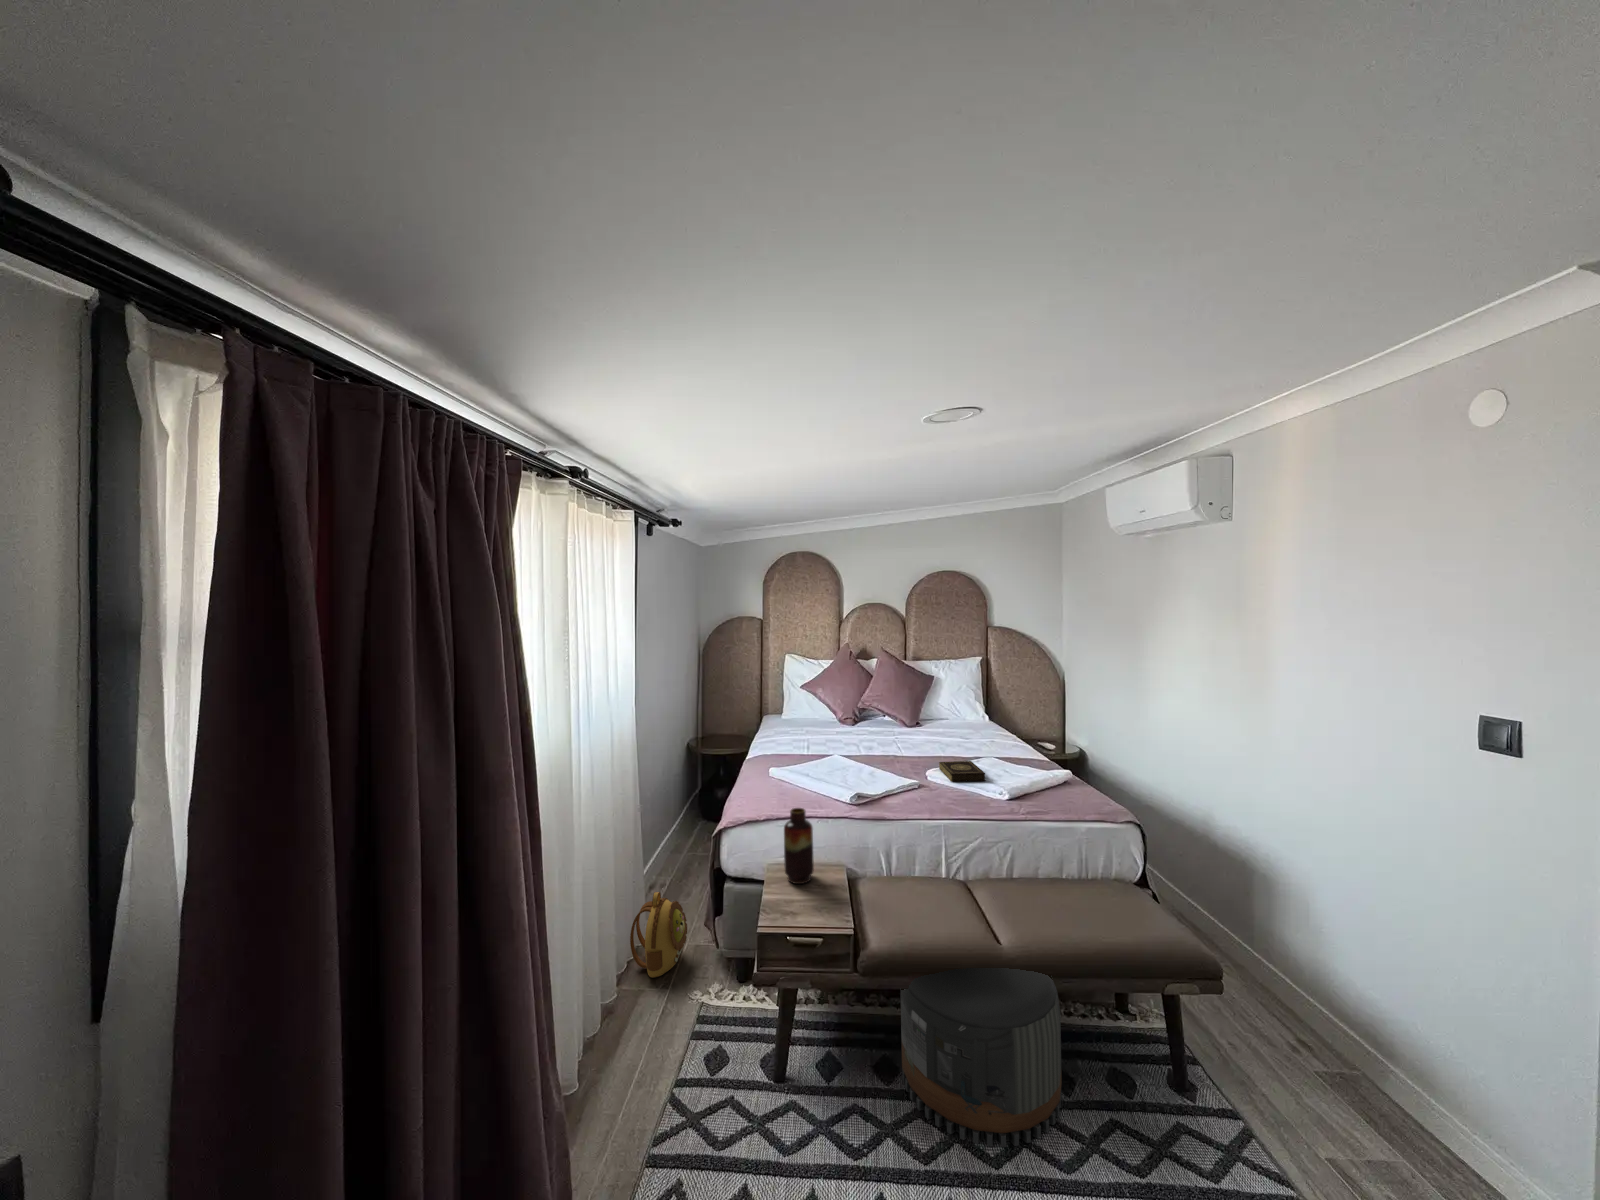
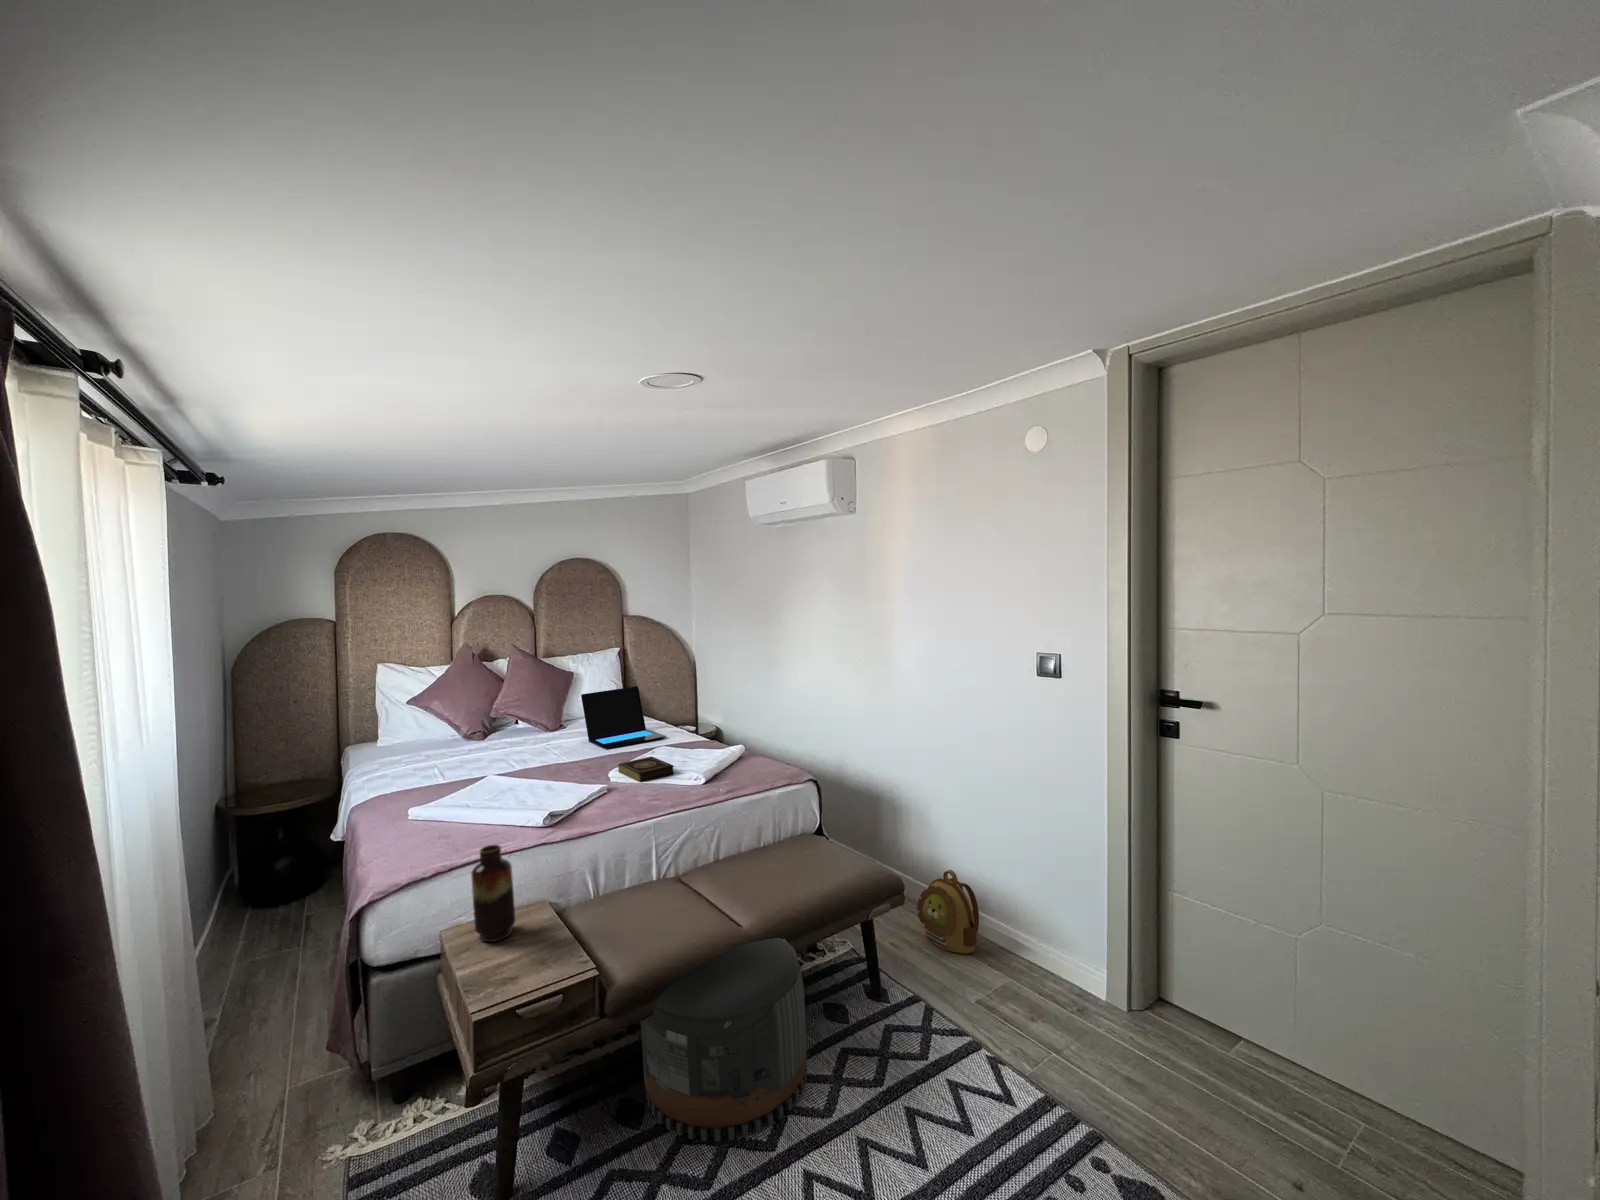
laptop: none [927,695,998,747] -> present [581,686,666,749]
backpack: present [630,892,687,978] -> present [917,870,979,954]

